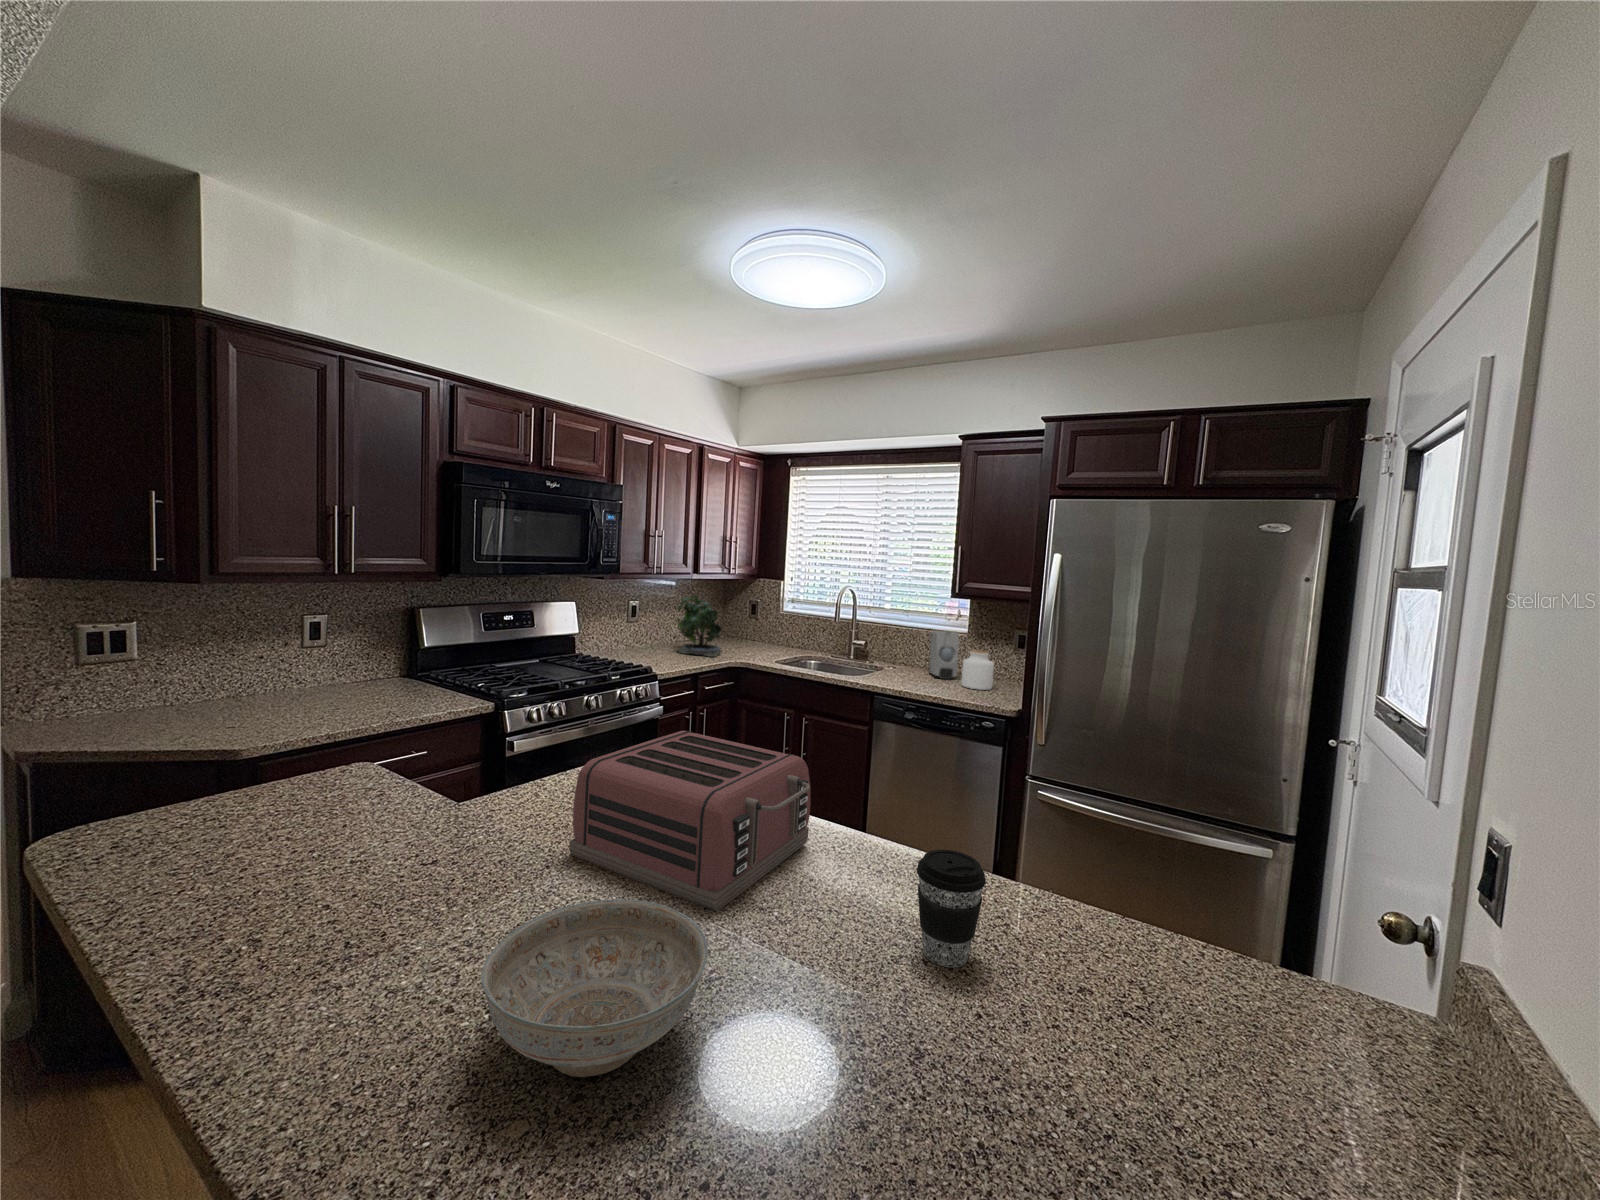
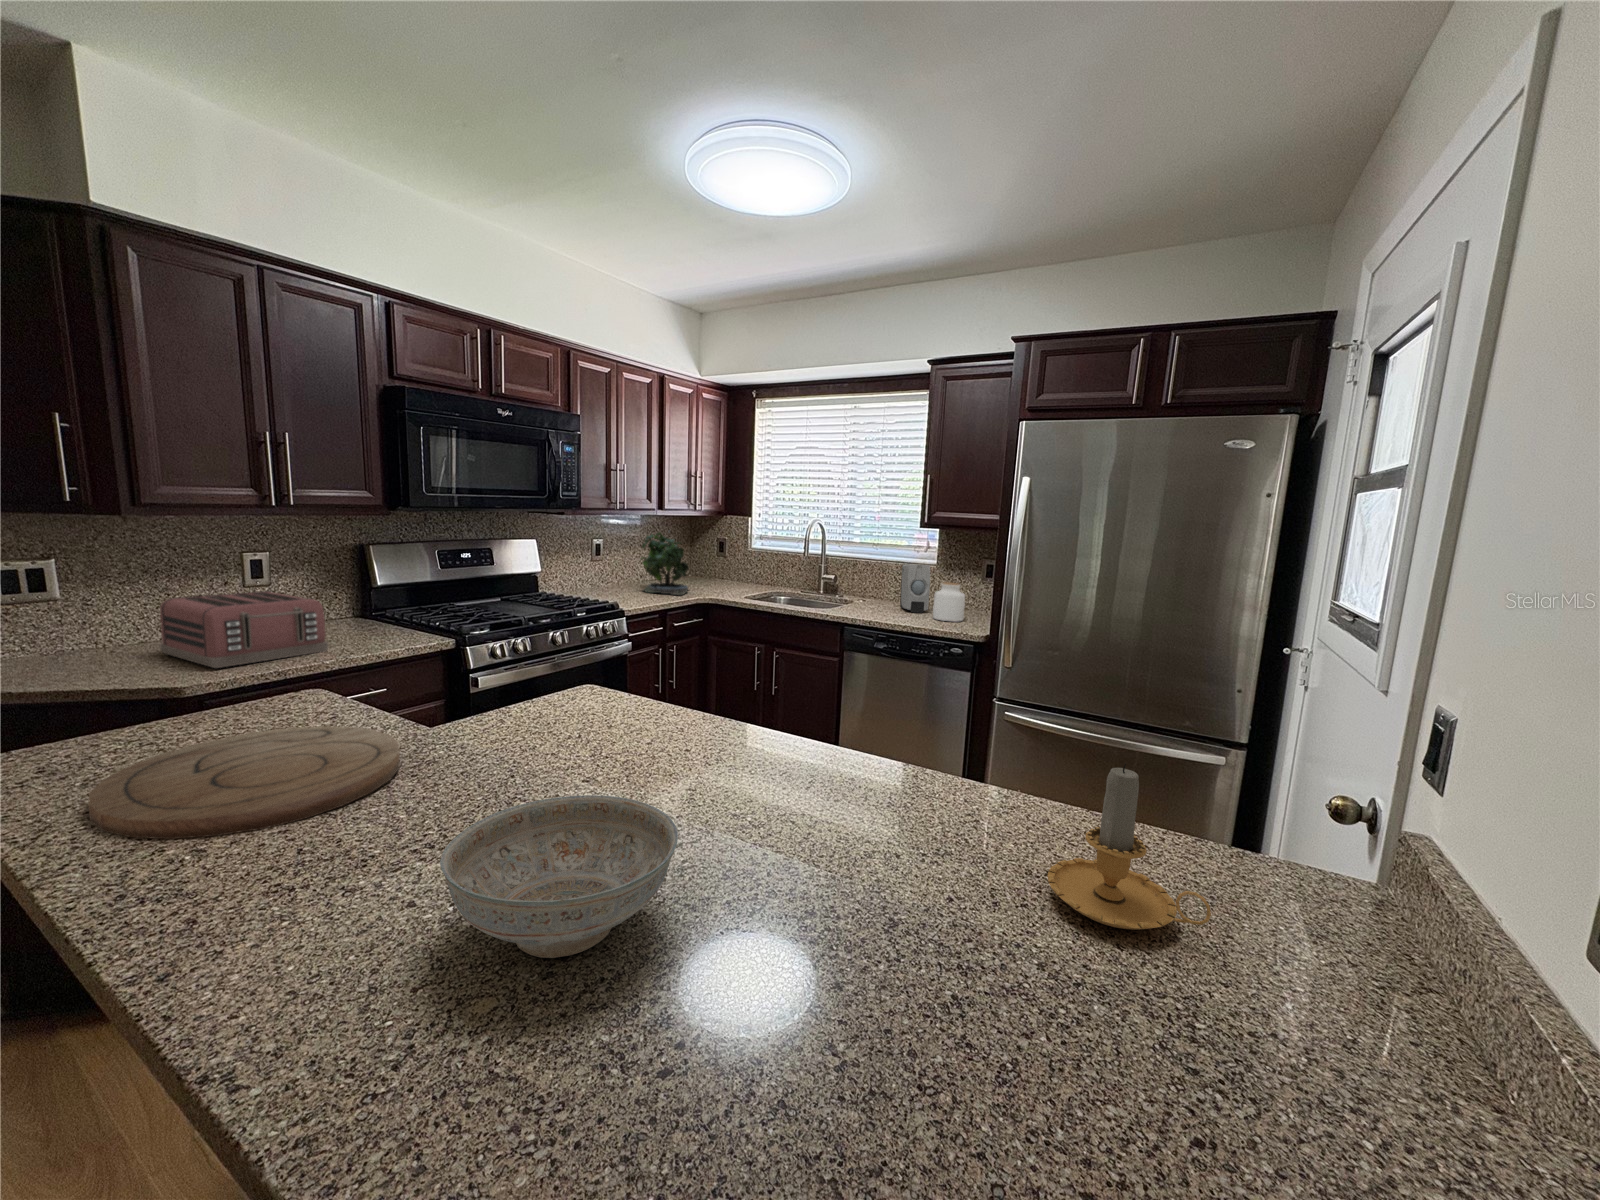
toaster: present [569,731,811,911] -> present [160,591,328,668]
cutting board: none [159,804,444,928] -> present [88,726,400,839]
coffee cup: present [917,850,986,967] -> none [889,745,958,856]
candle: none [1078,887,1250,1067] -> present [1047,763,1211,930]

